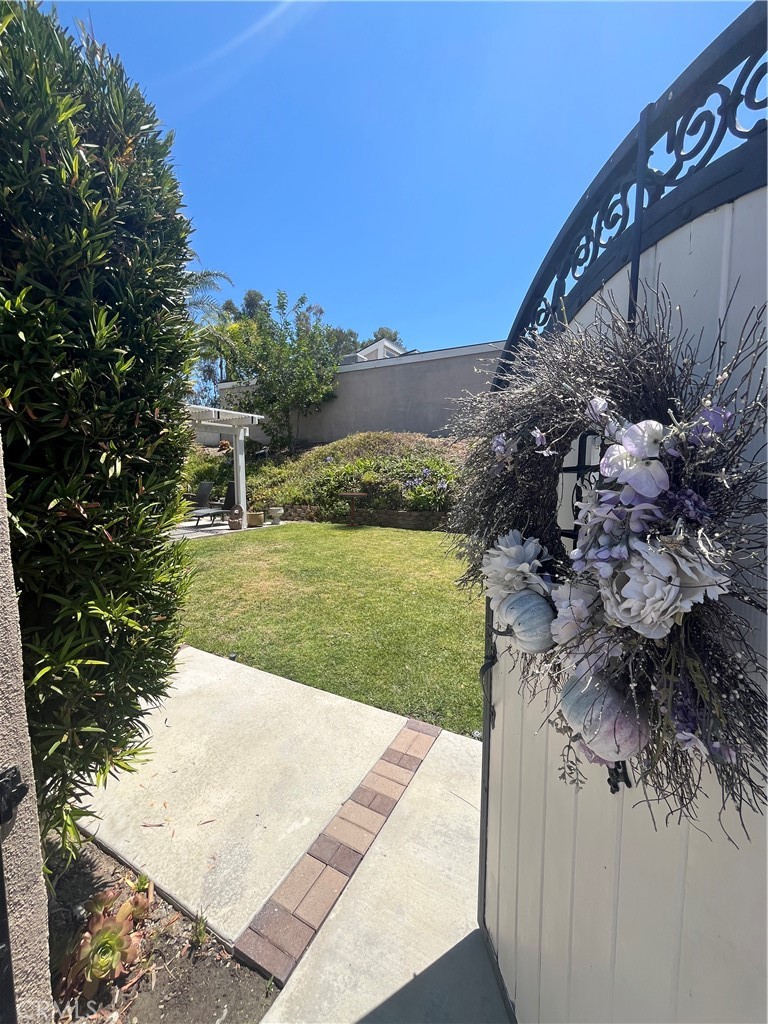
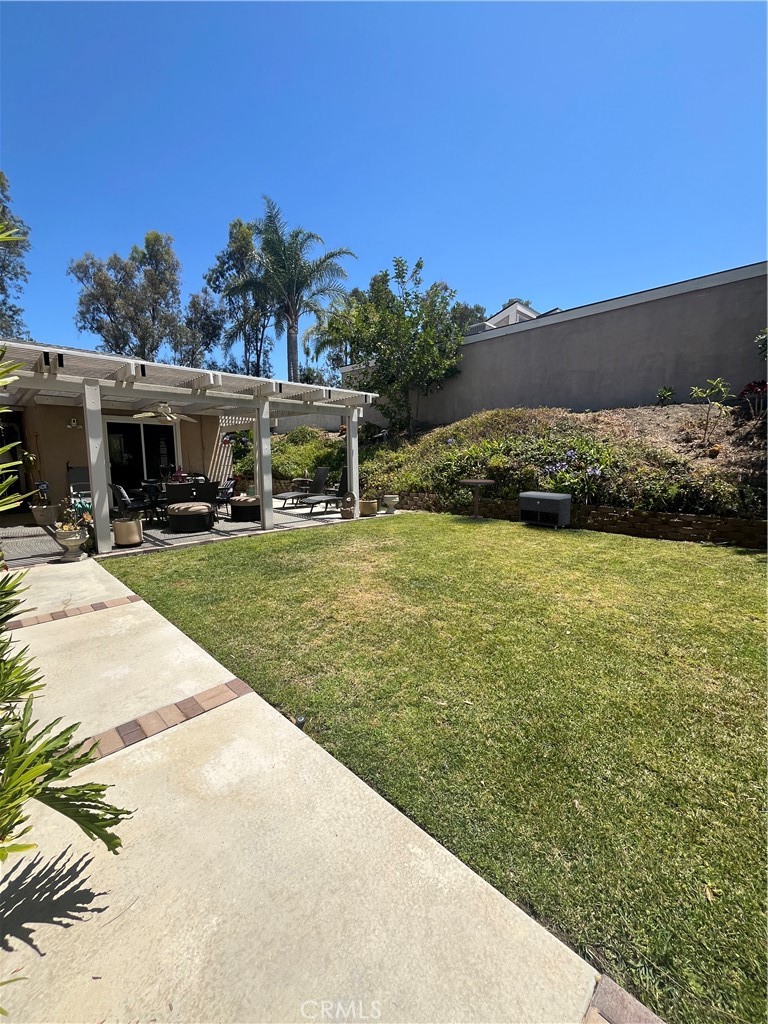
storage bench: none [387,502,427,532] -> present [519,492,571,529]

